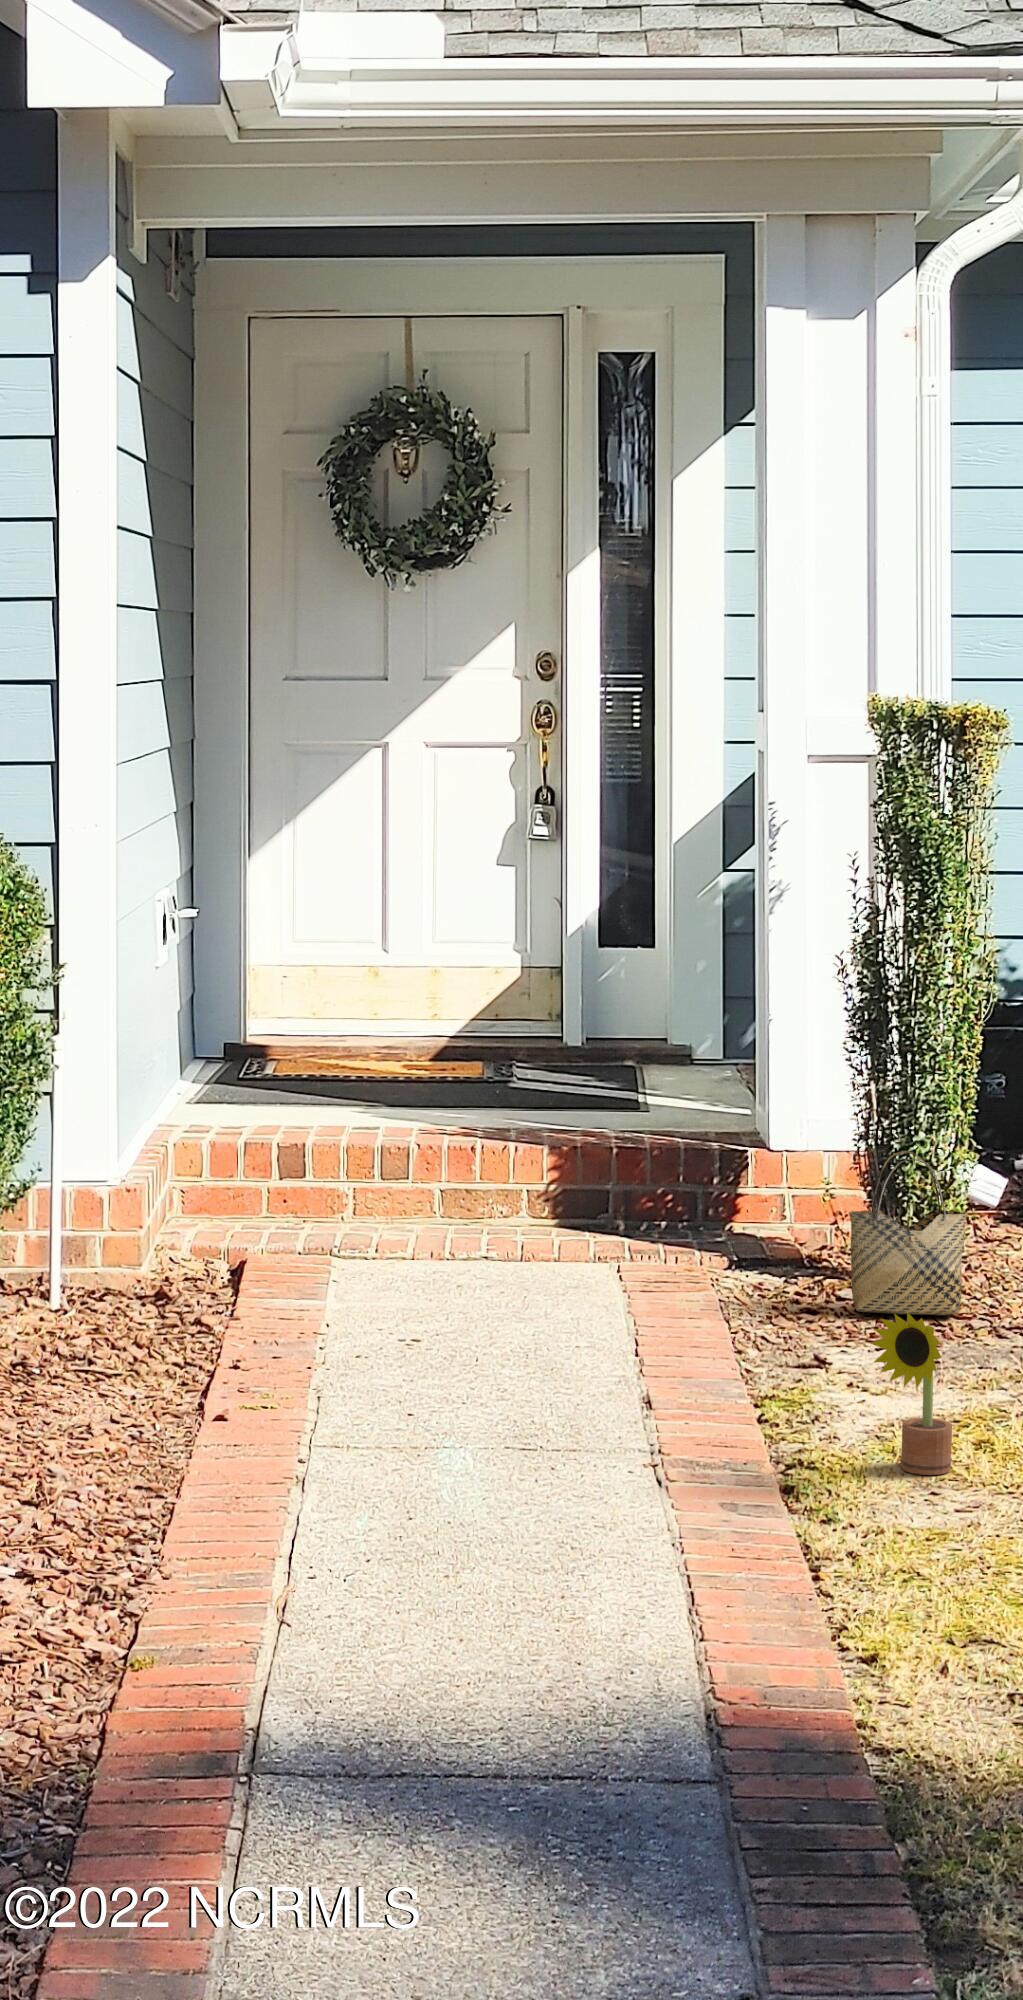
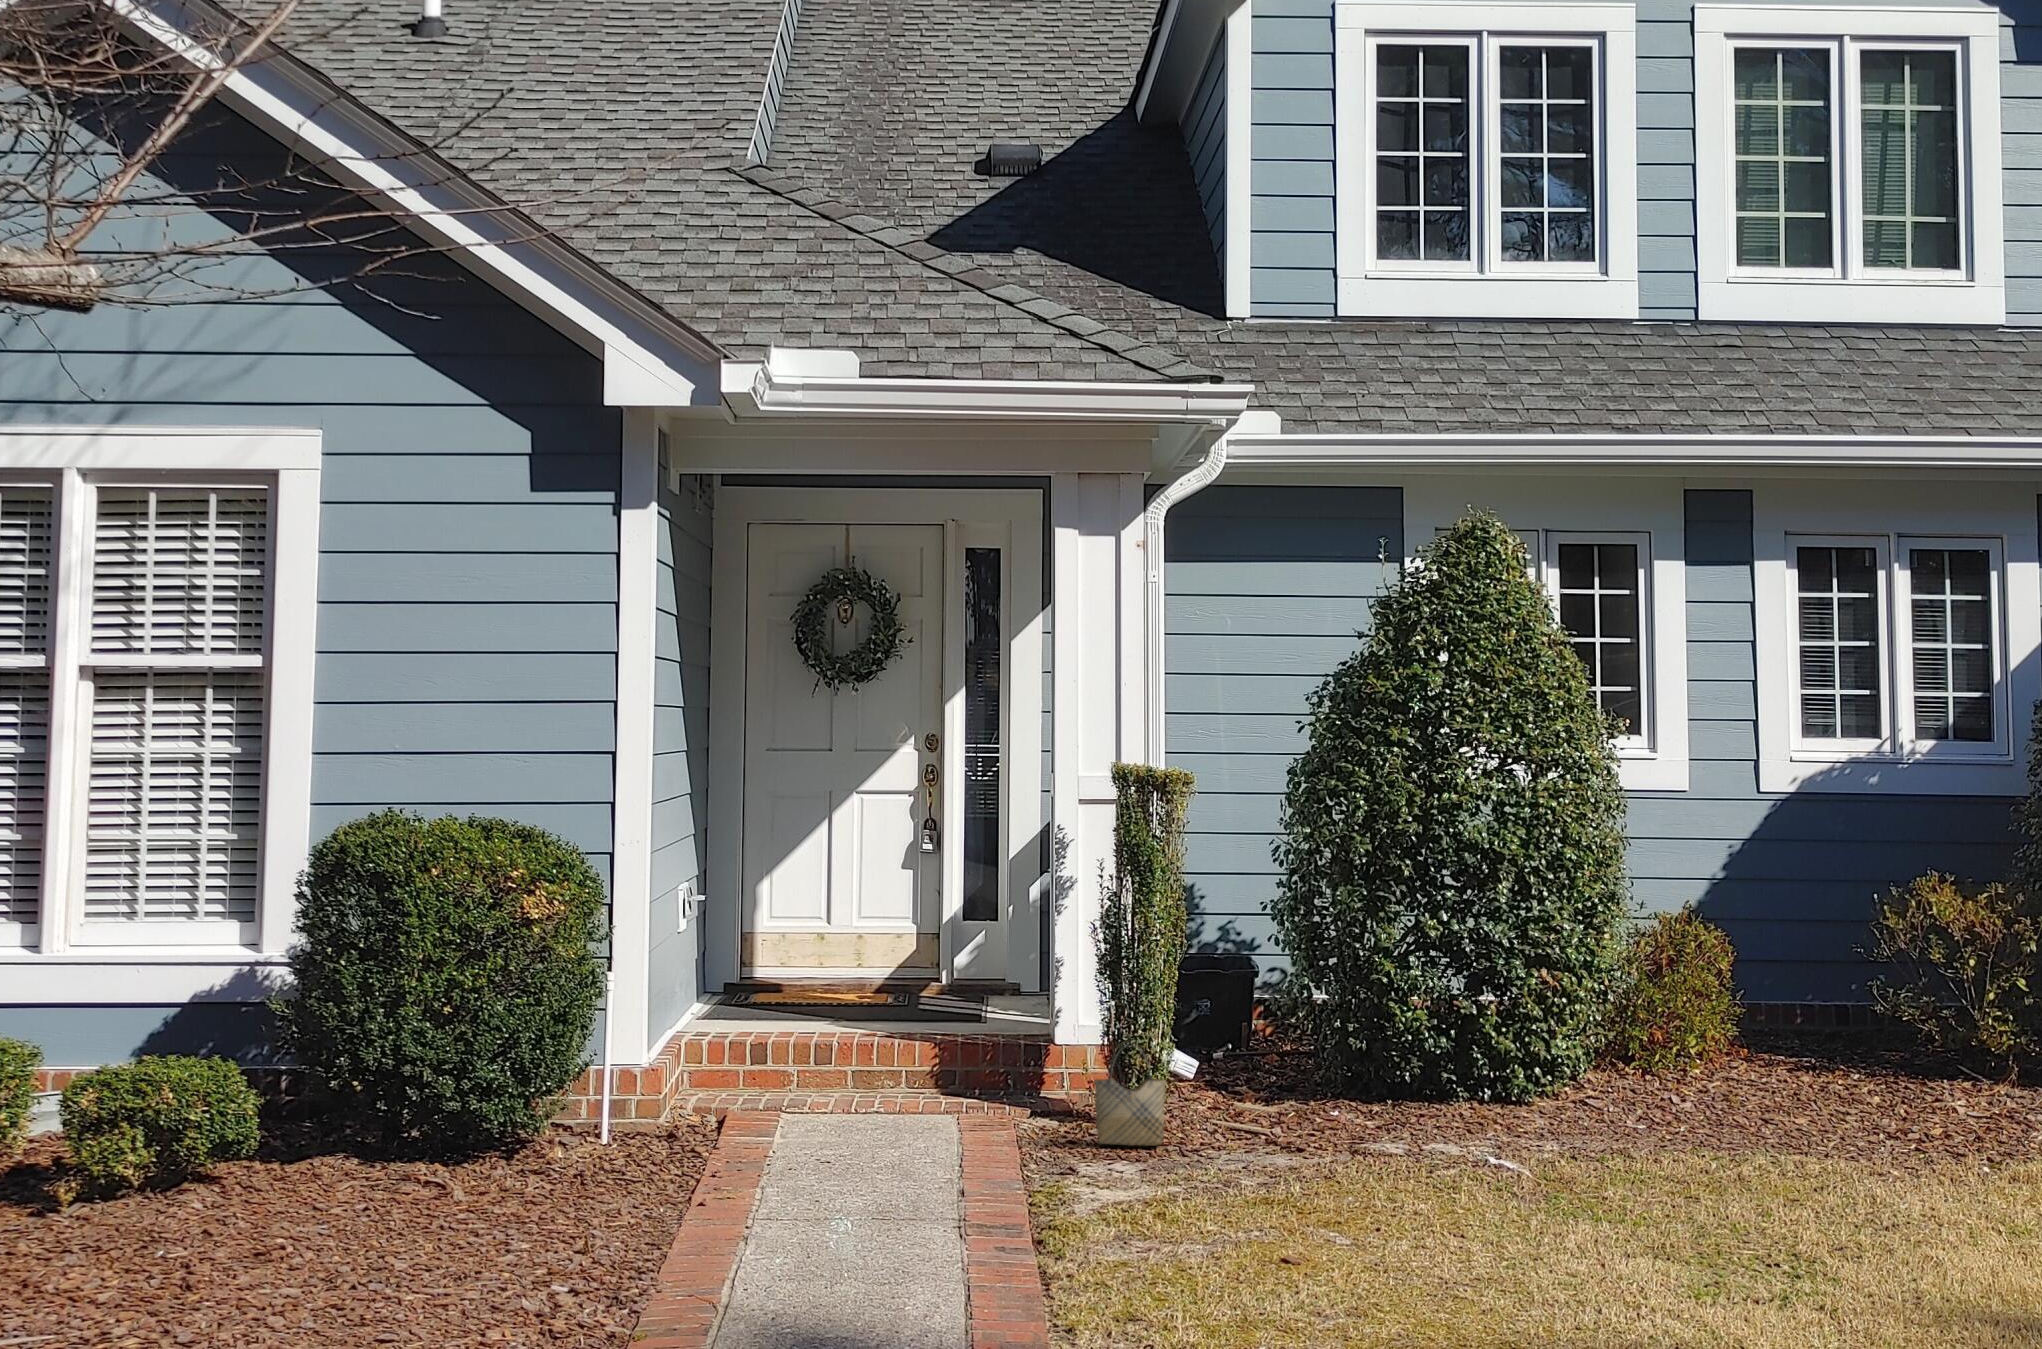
decorative plant: present [871,1312,952,1475] -> none [1080,1133,1131,1236]

